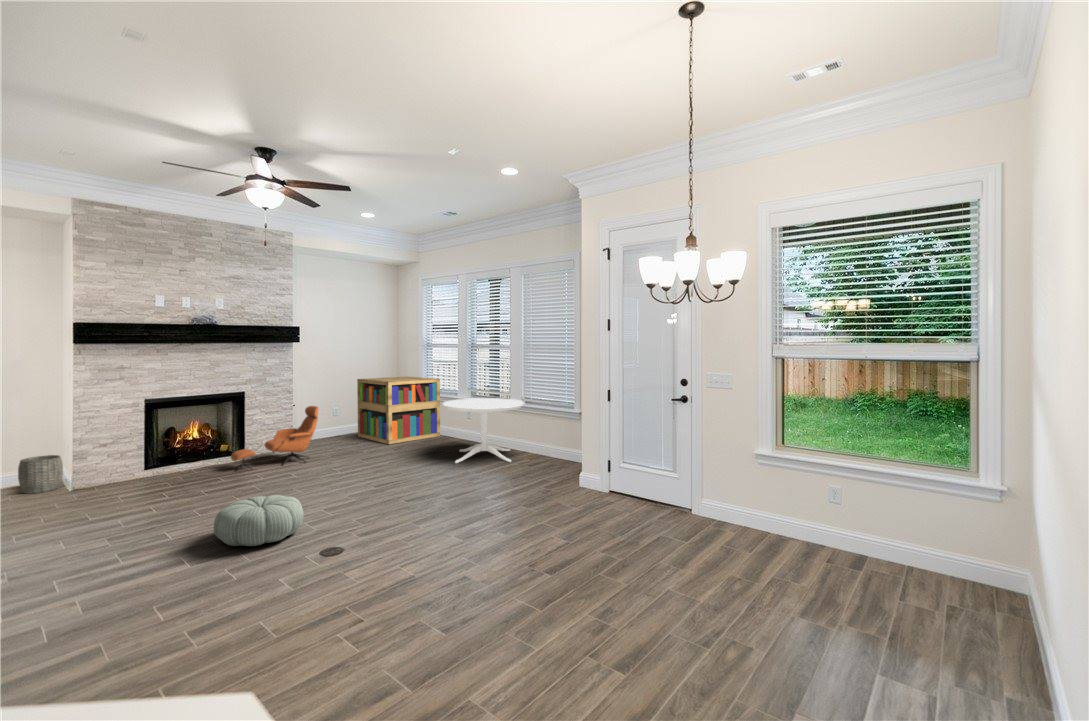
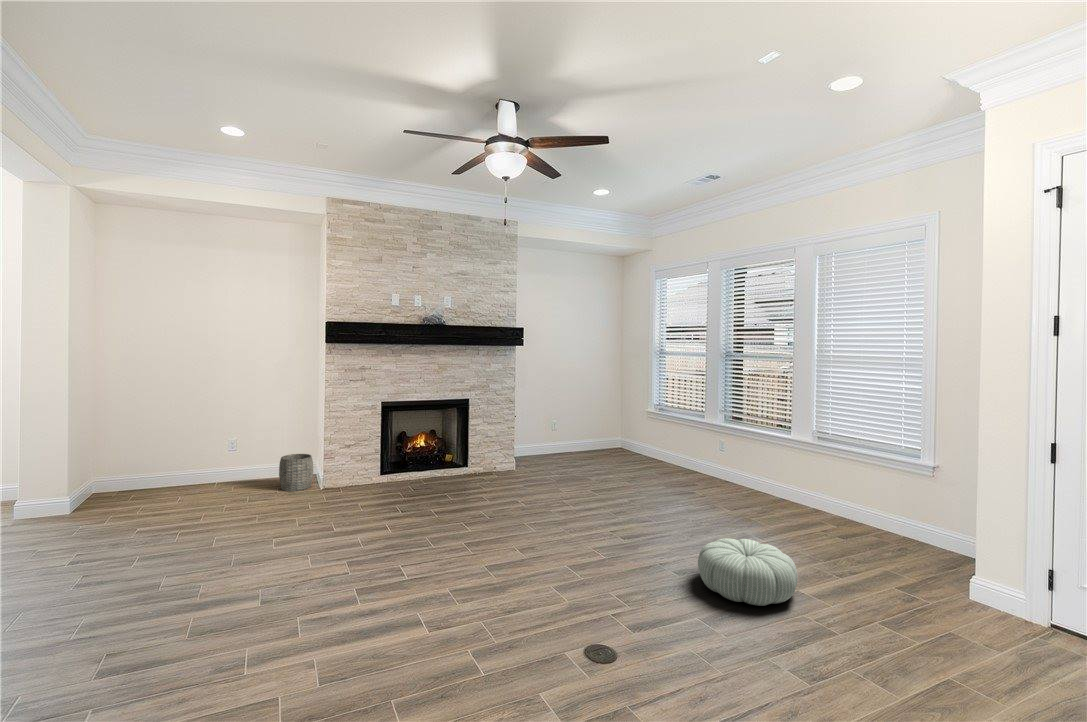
bookshelf: present [357,376,440,444] -> none [579,386,677,469]
dining table: present [443,398,524,463] -> none [691,423,806,517]
lounge chair: present [231,406,319,468] -> none [456,419,544,488]
pouf: present [214,495,304,546] -> present [698,538,798,606]

